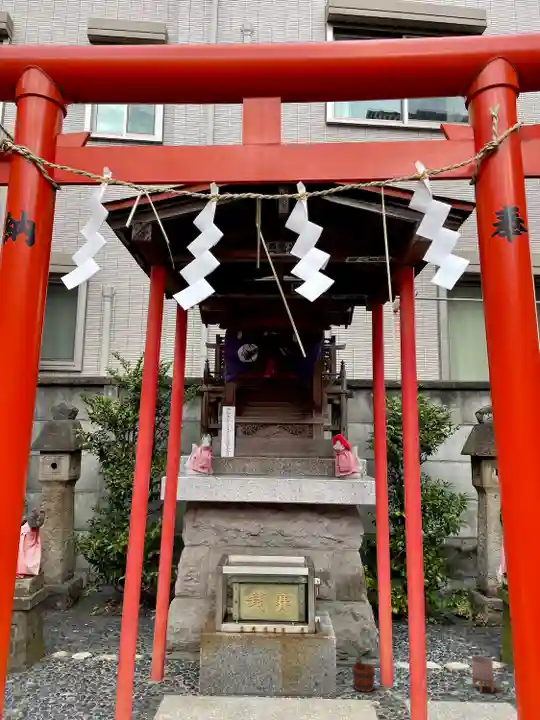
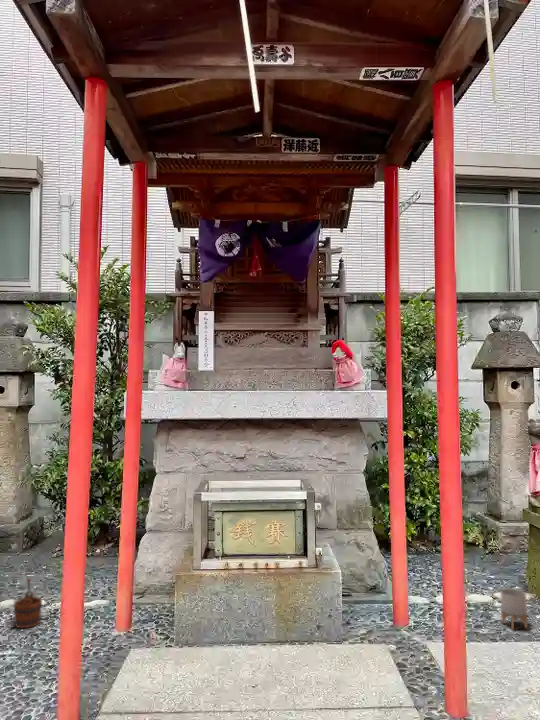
wooden bucket: present [352,647,375,692] -> present [14,579,42,628]

